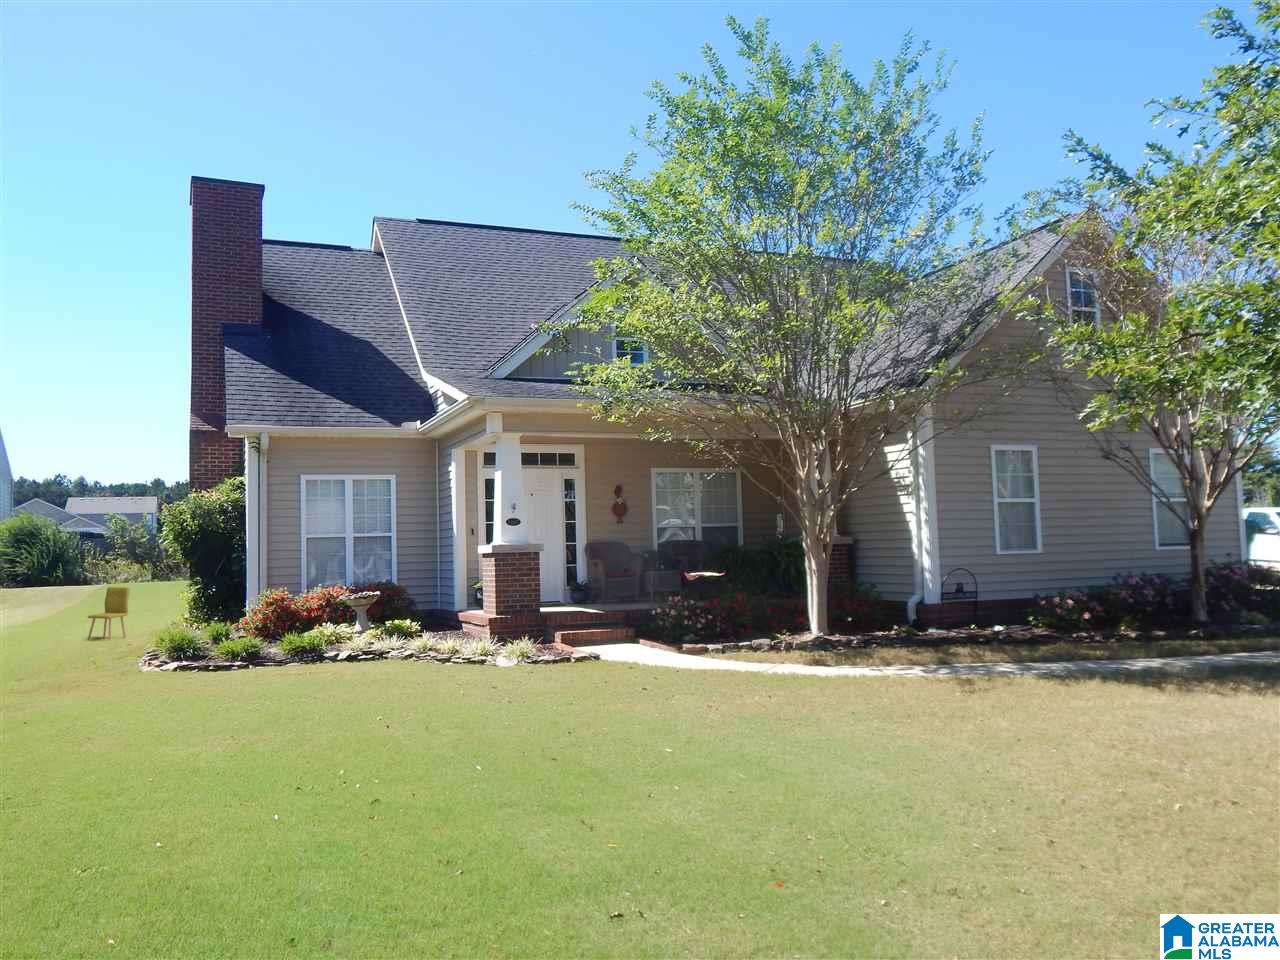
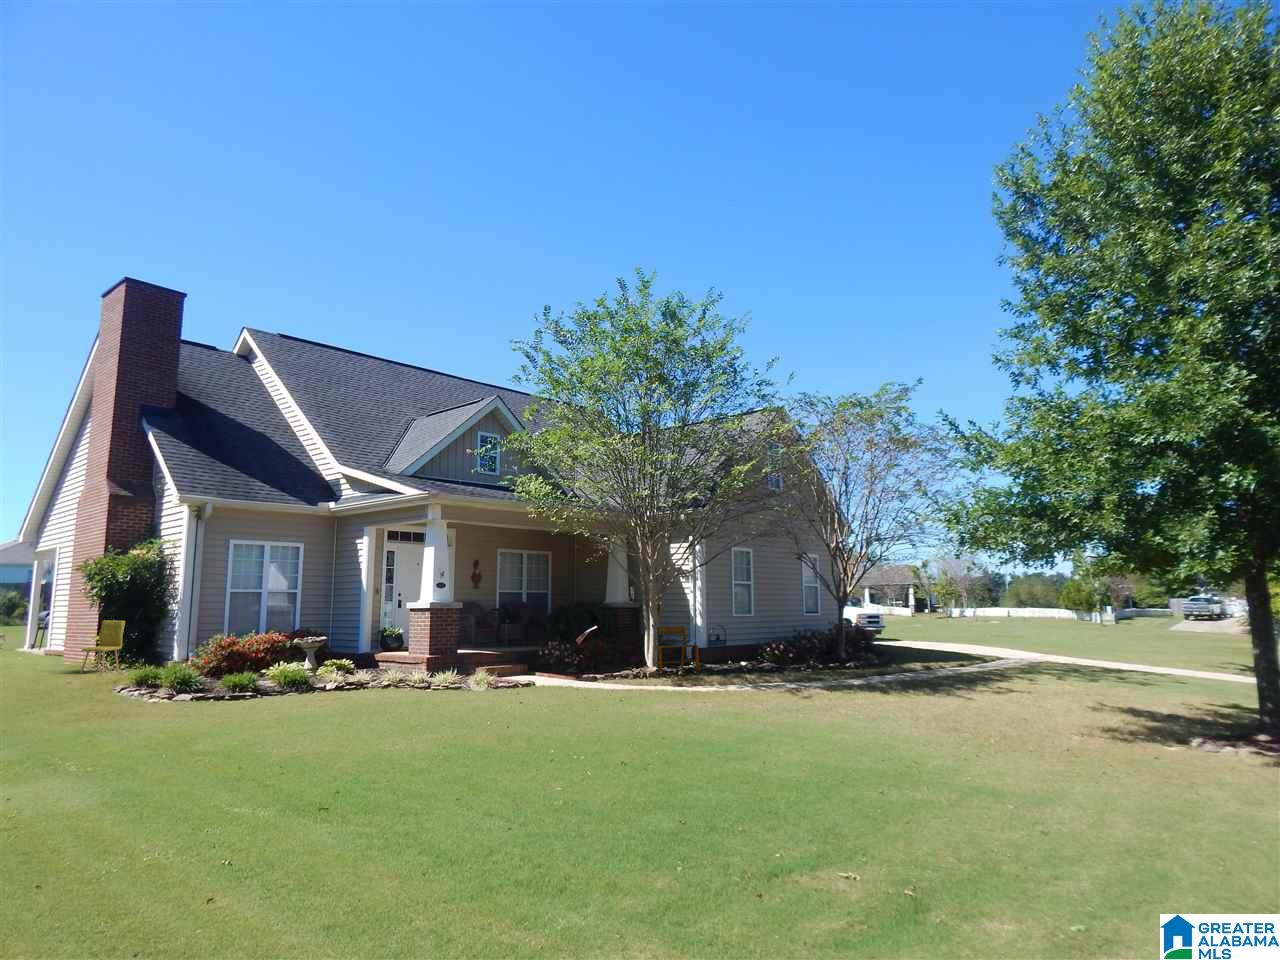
bench: none [658,593,710,641] -> present [656,626,699,672]

